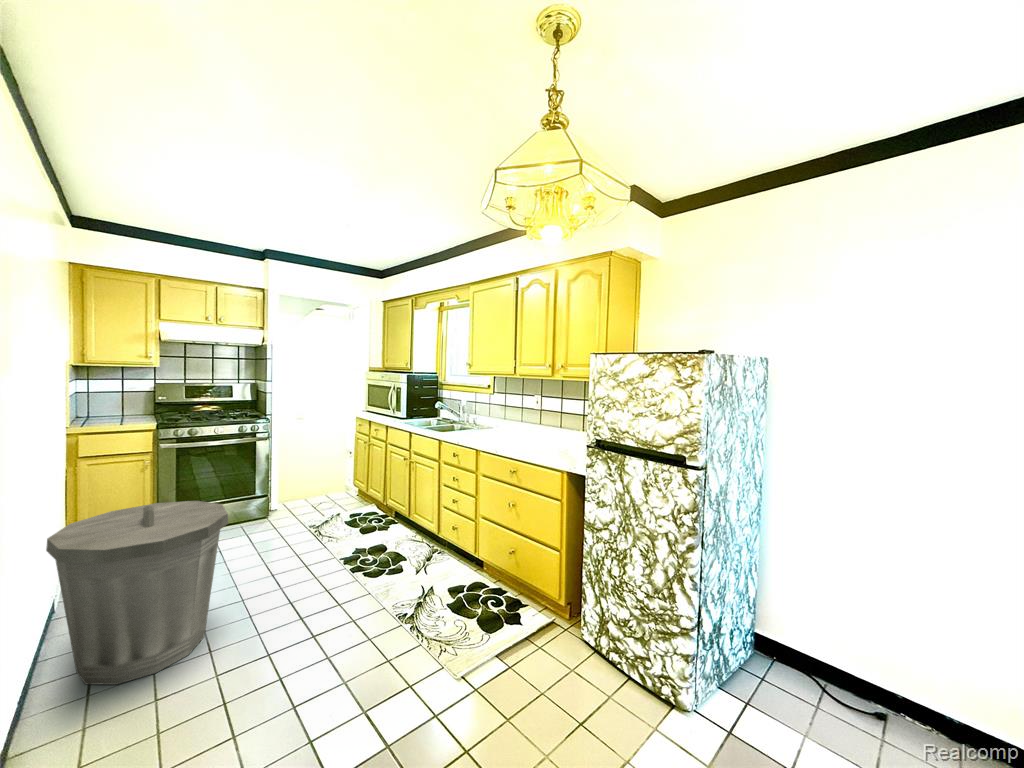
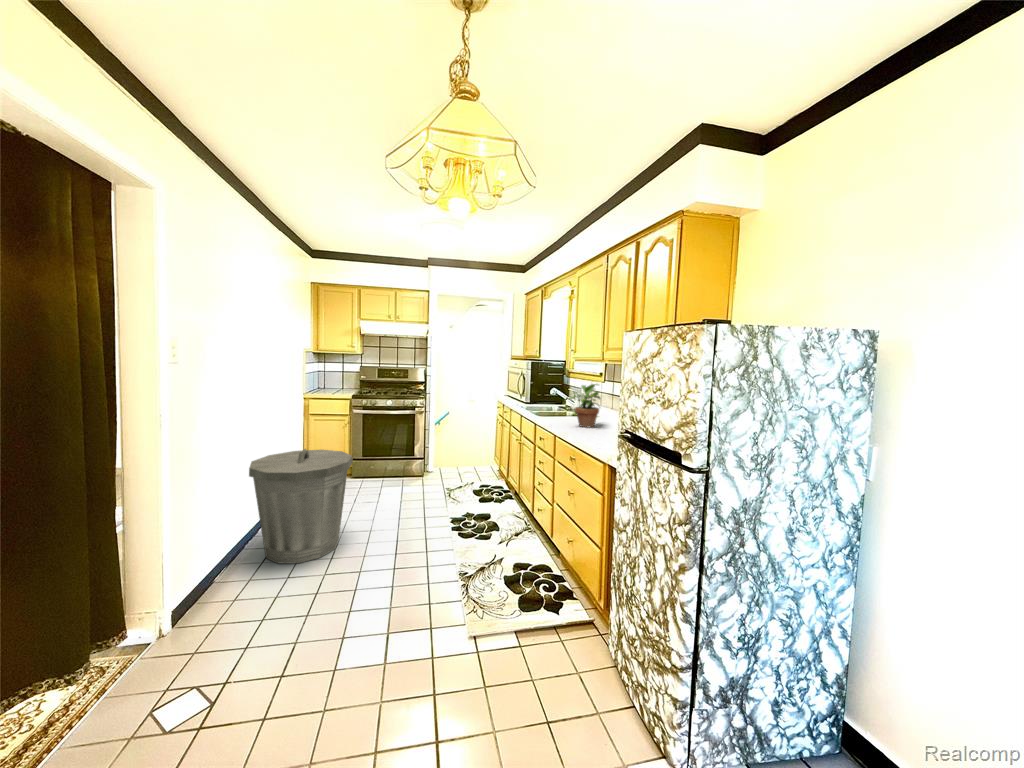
potted plant: none [489,398,520,440] -> present [569,384,600,427]

